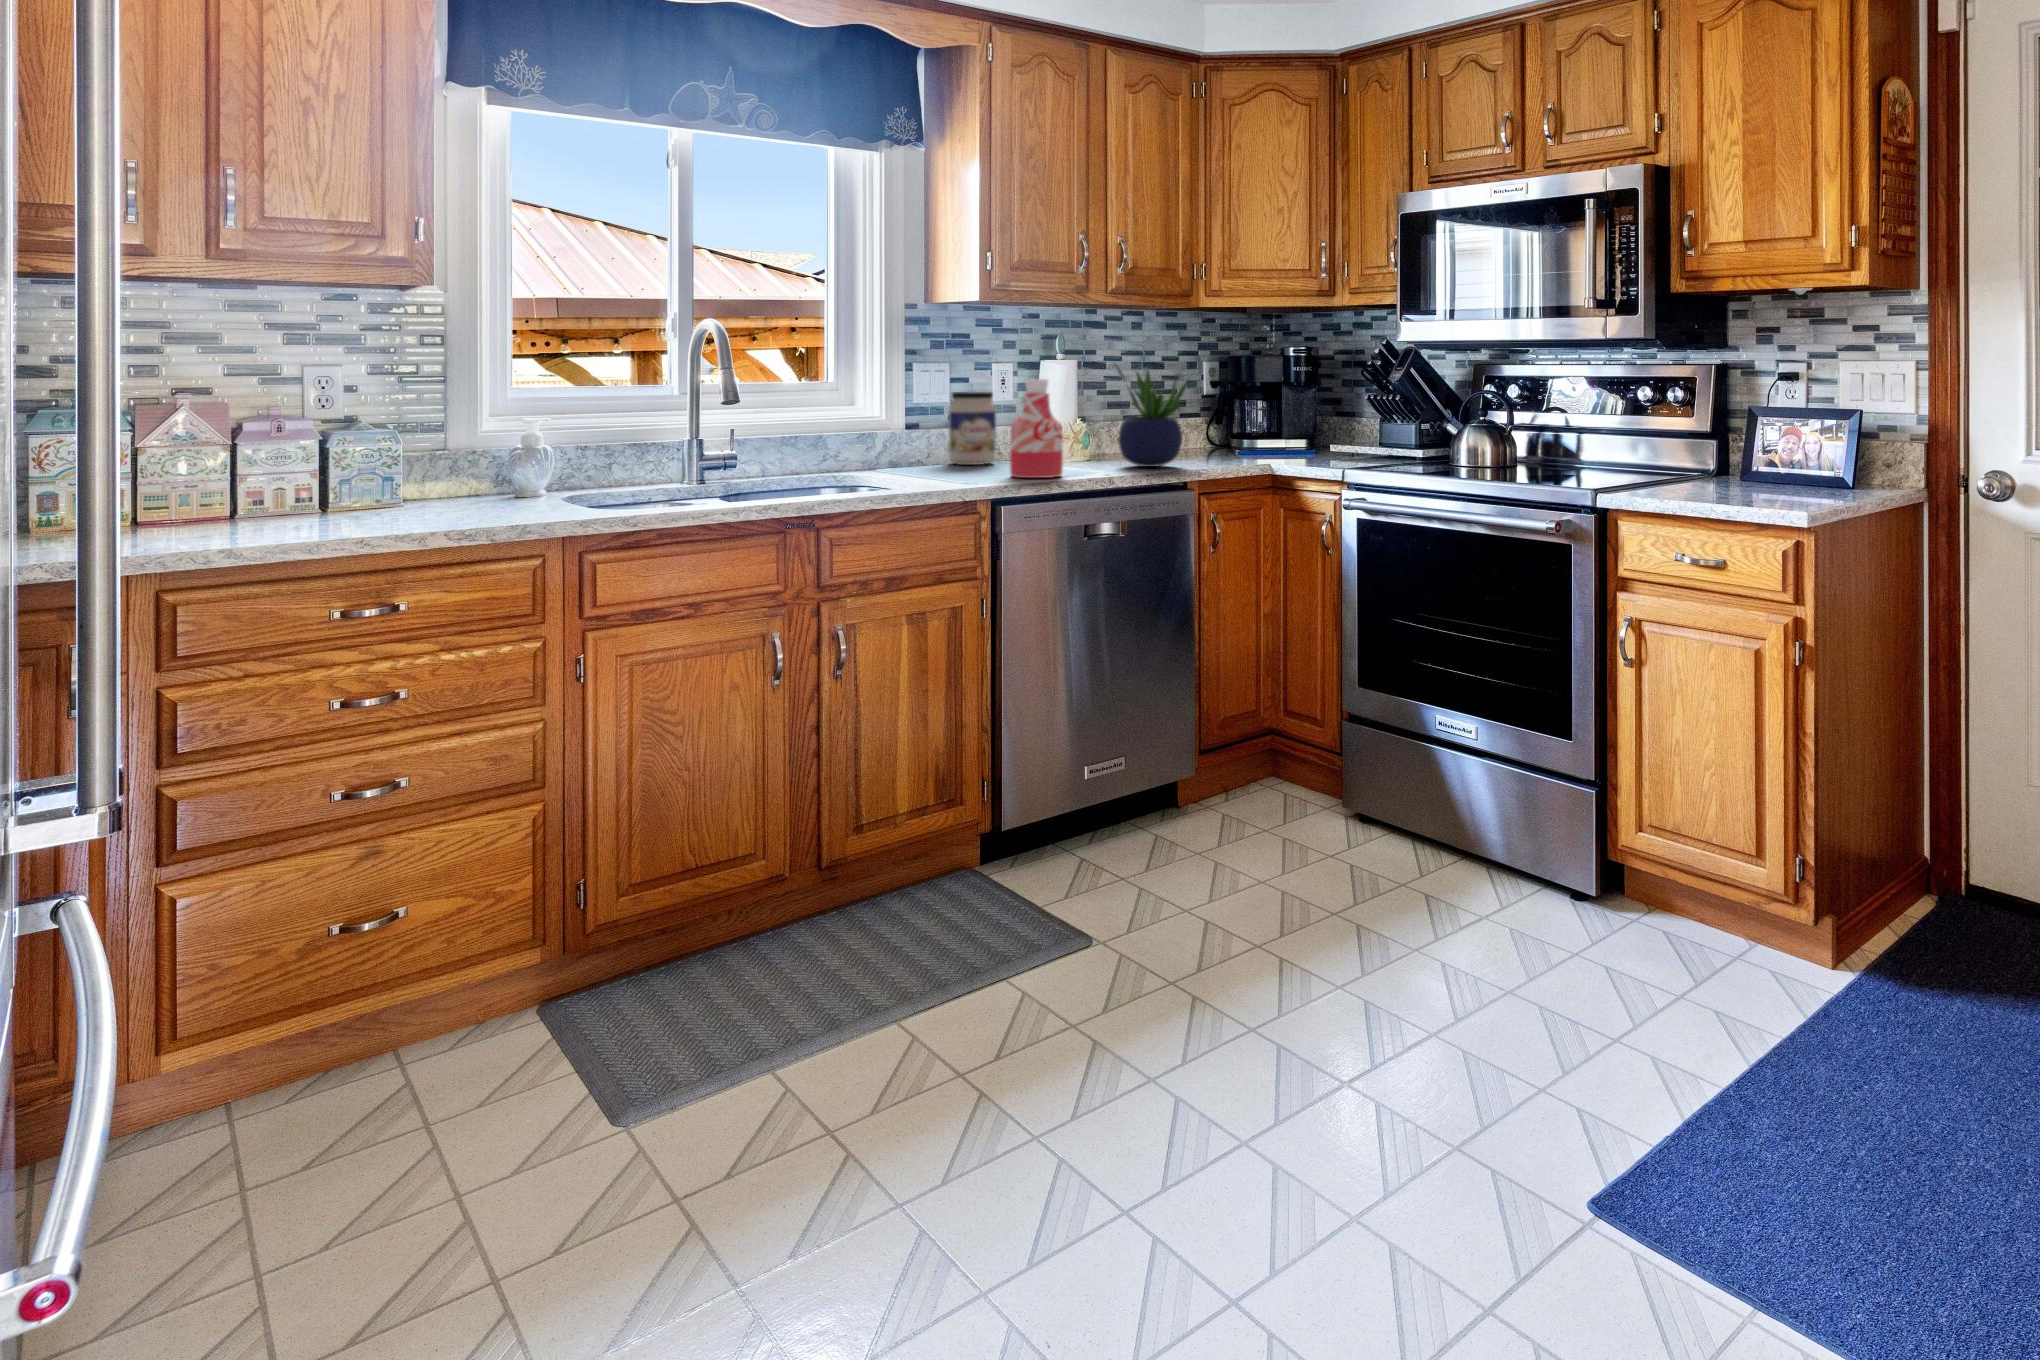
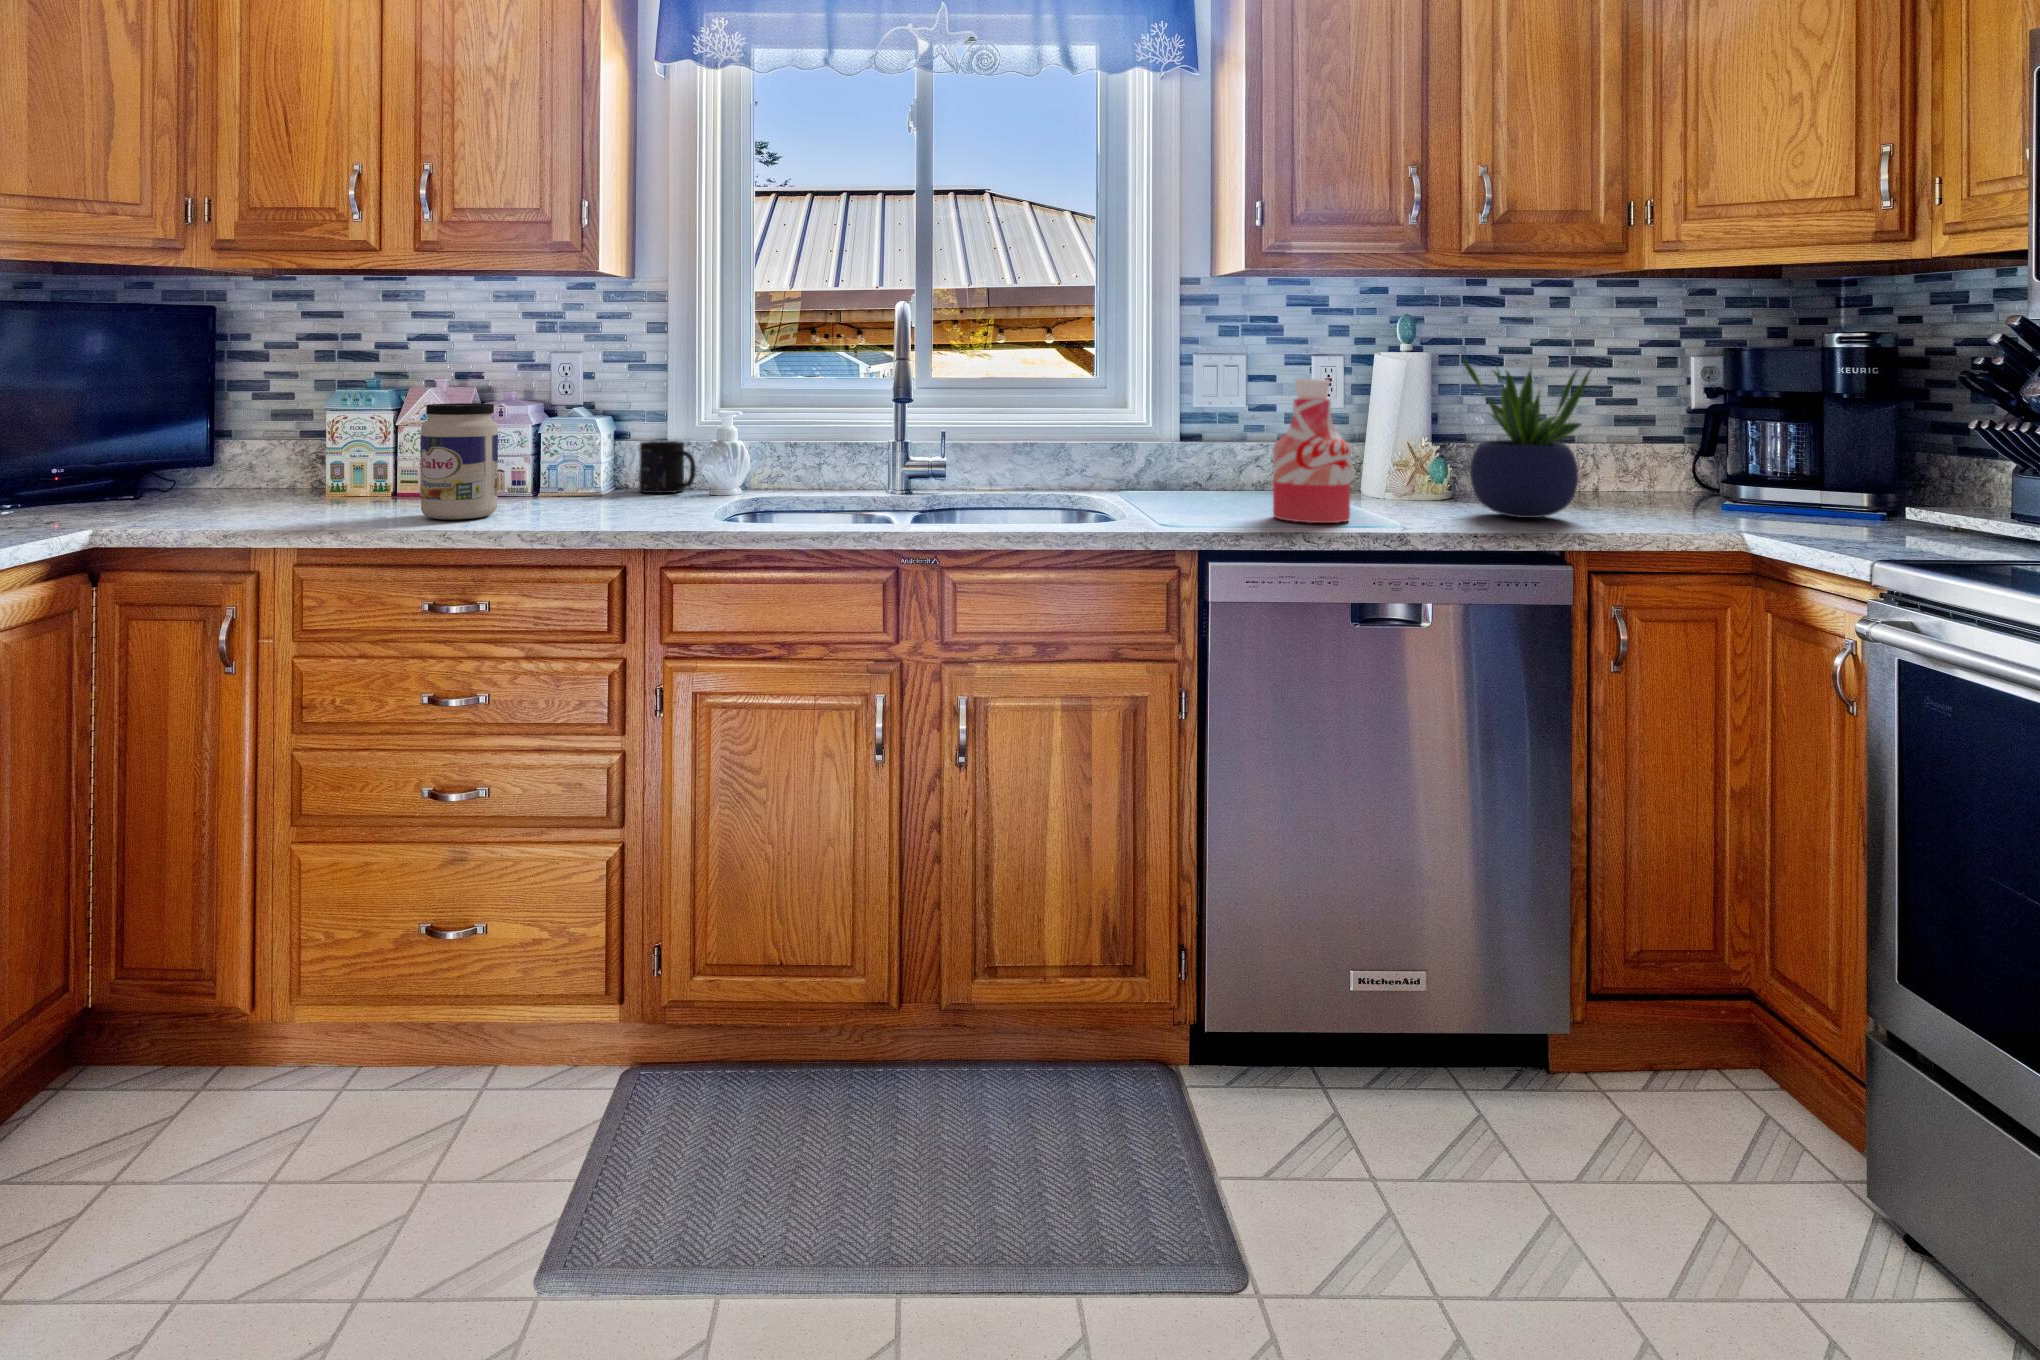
jar: present [949,392,996,465] -> present [420,403,498,519]
mug: none [432,449,503,500] -> present [639,441,696,493]

